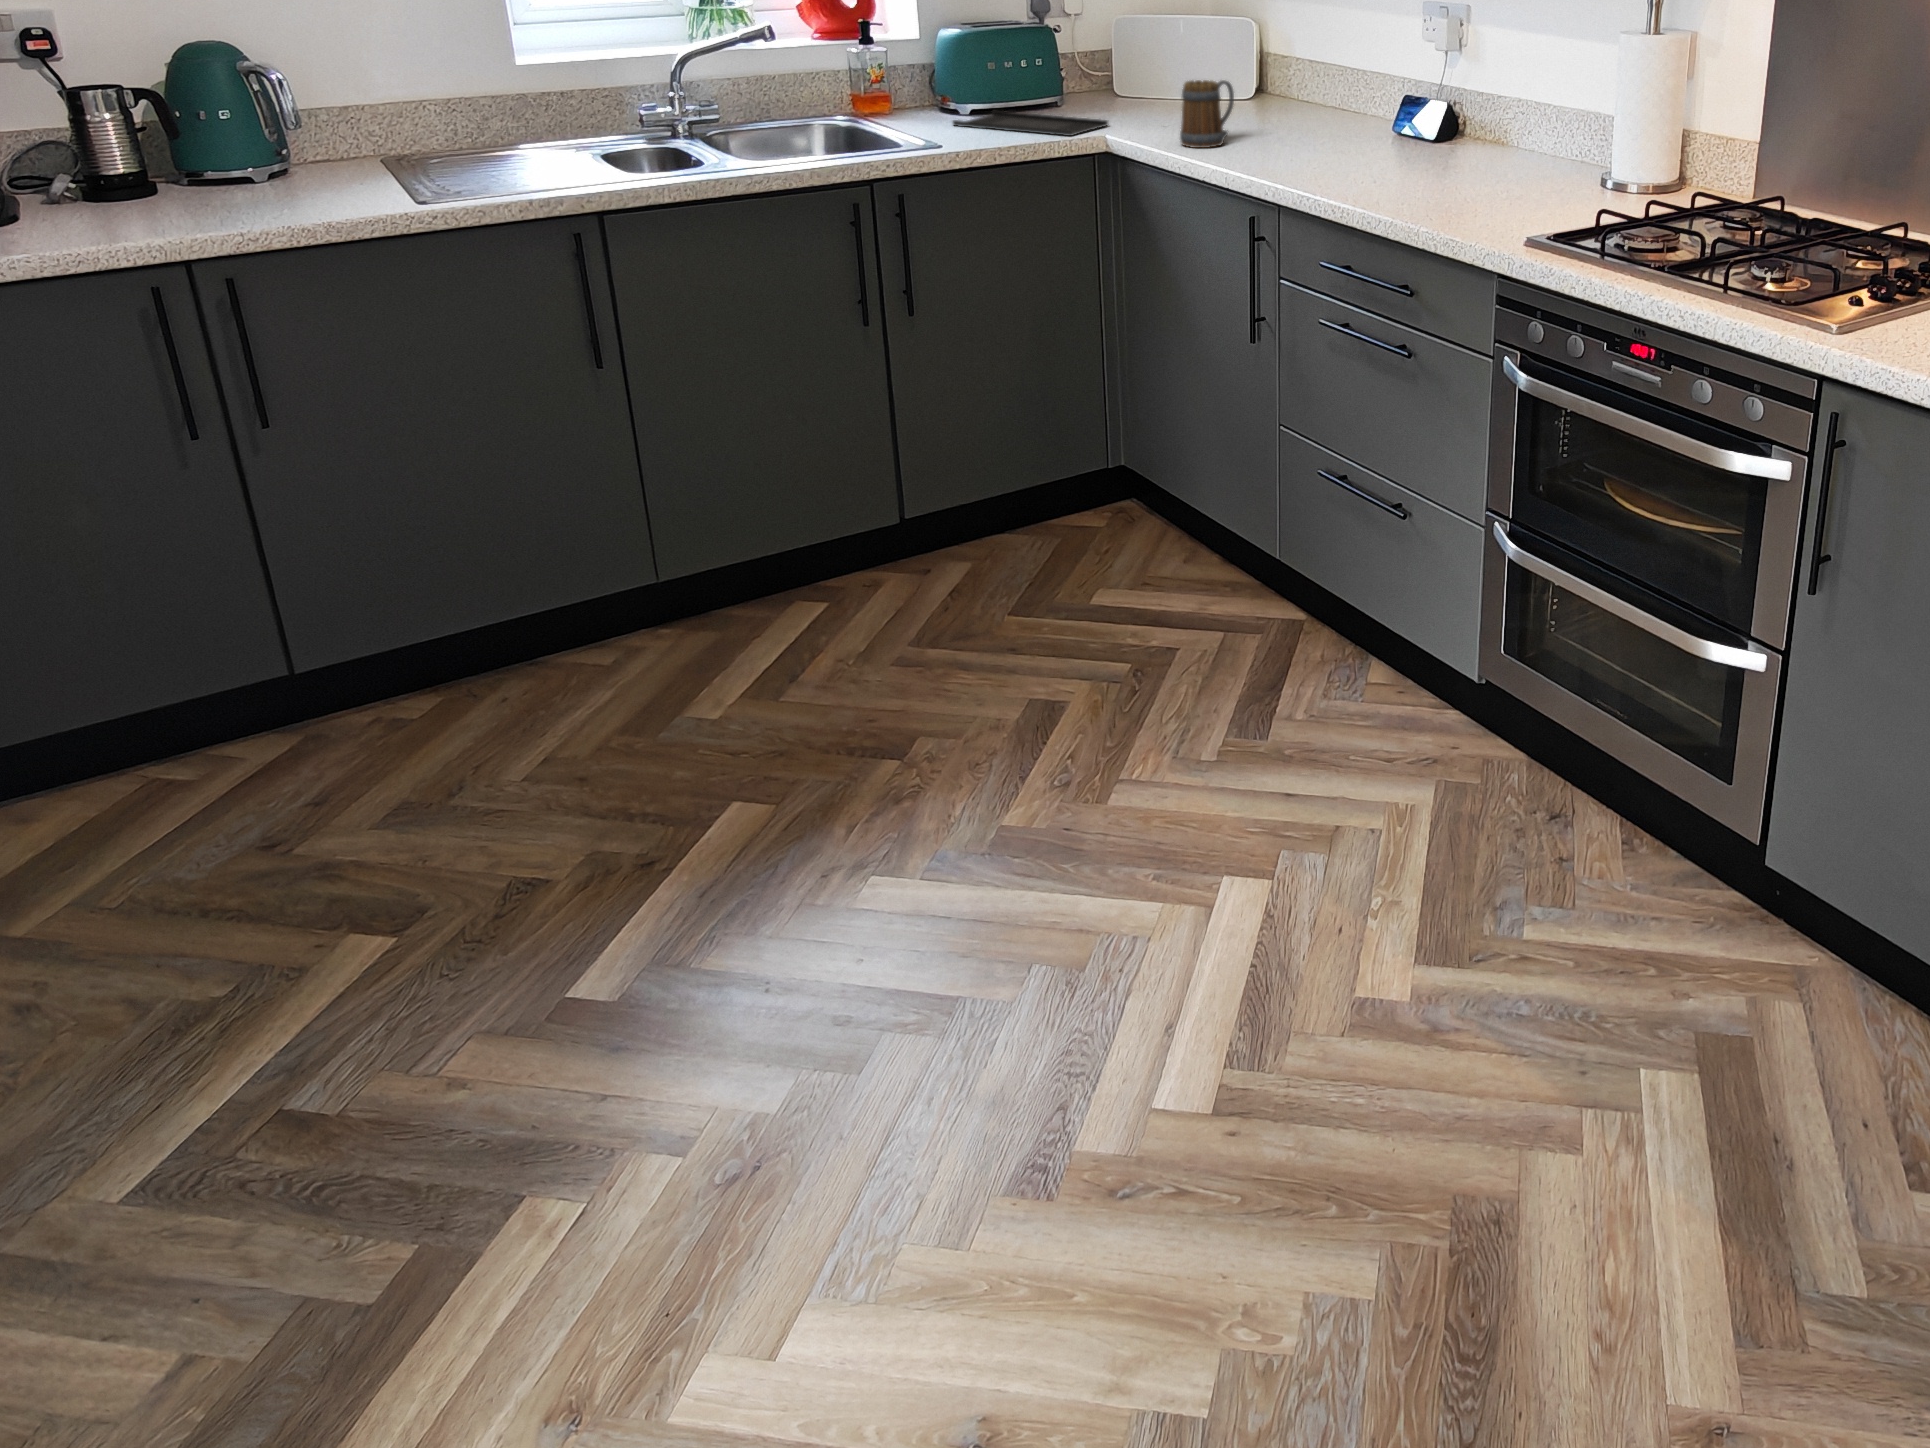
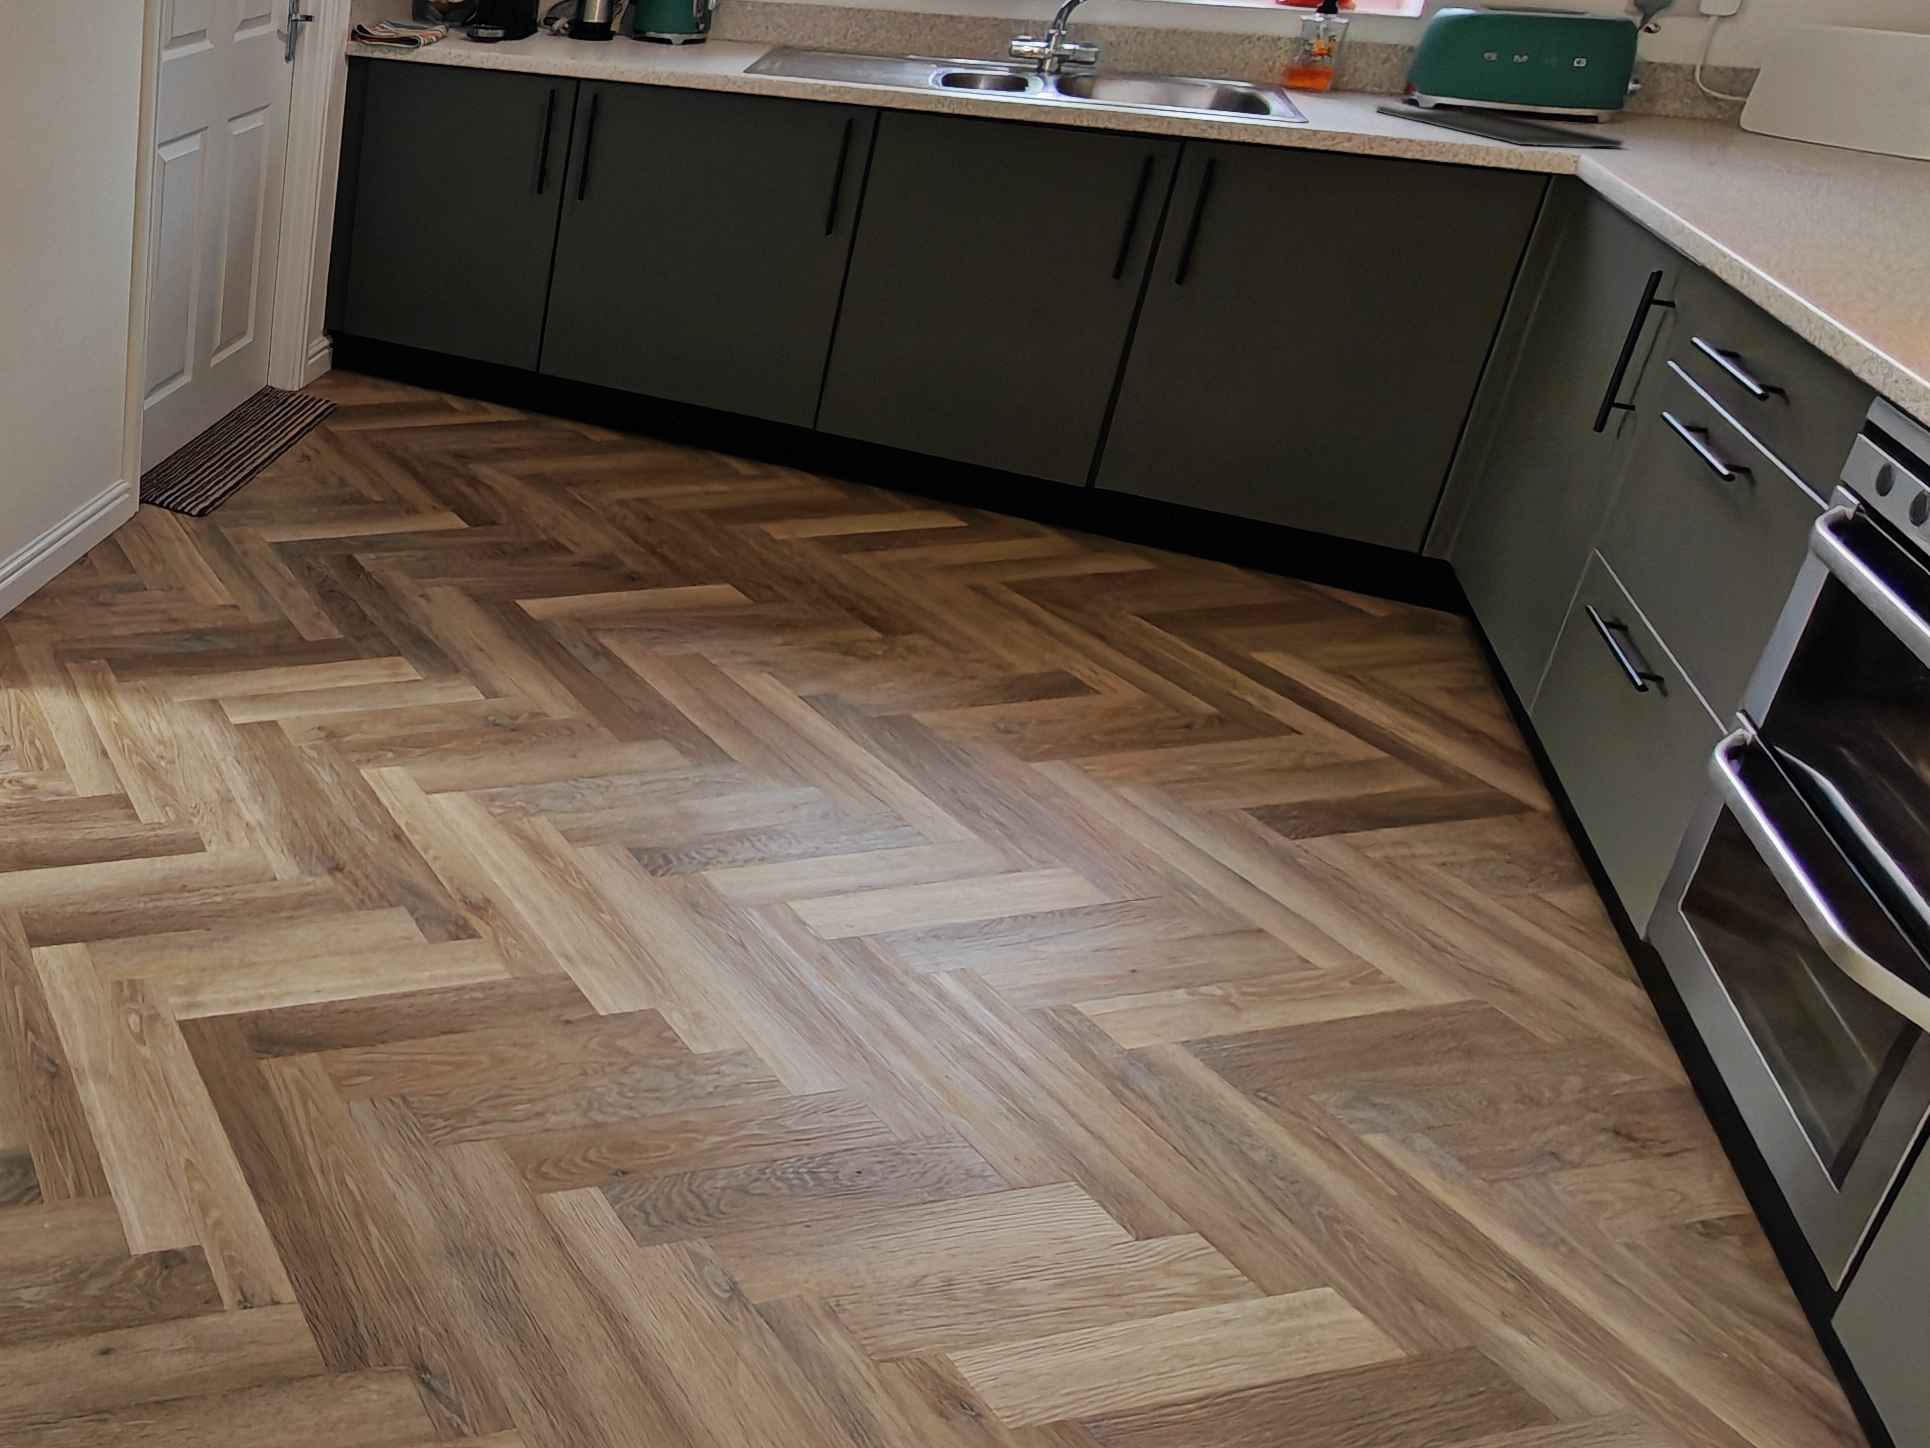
mug: present [1180,80,1234,148] -> none [1684,100,1840,193]

